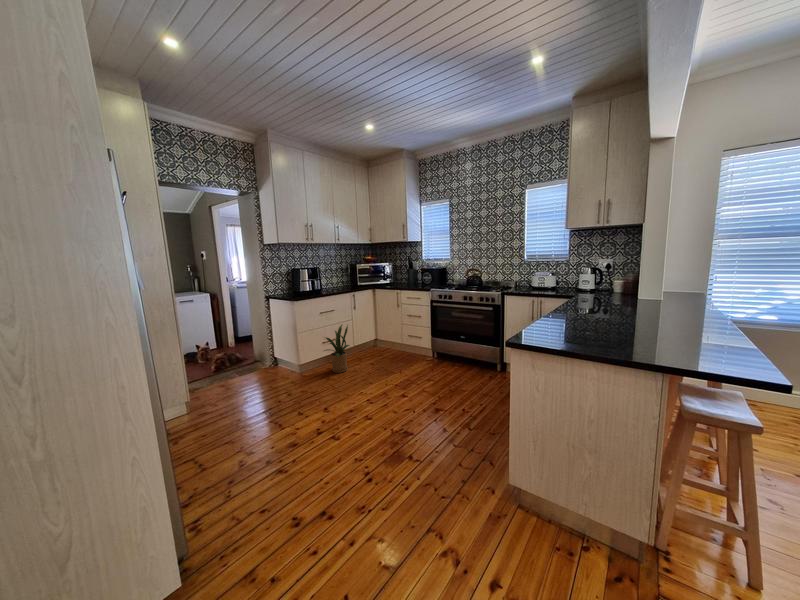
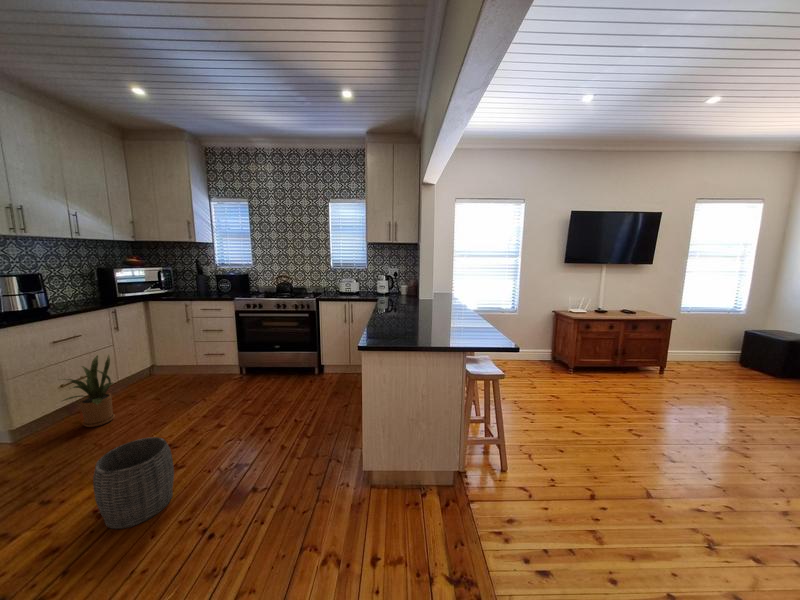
woven basket: none [316,386,361,447] -> present [93,437,174,529]

